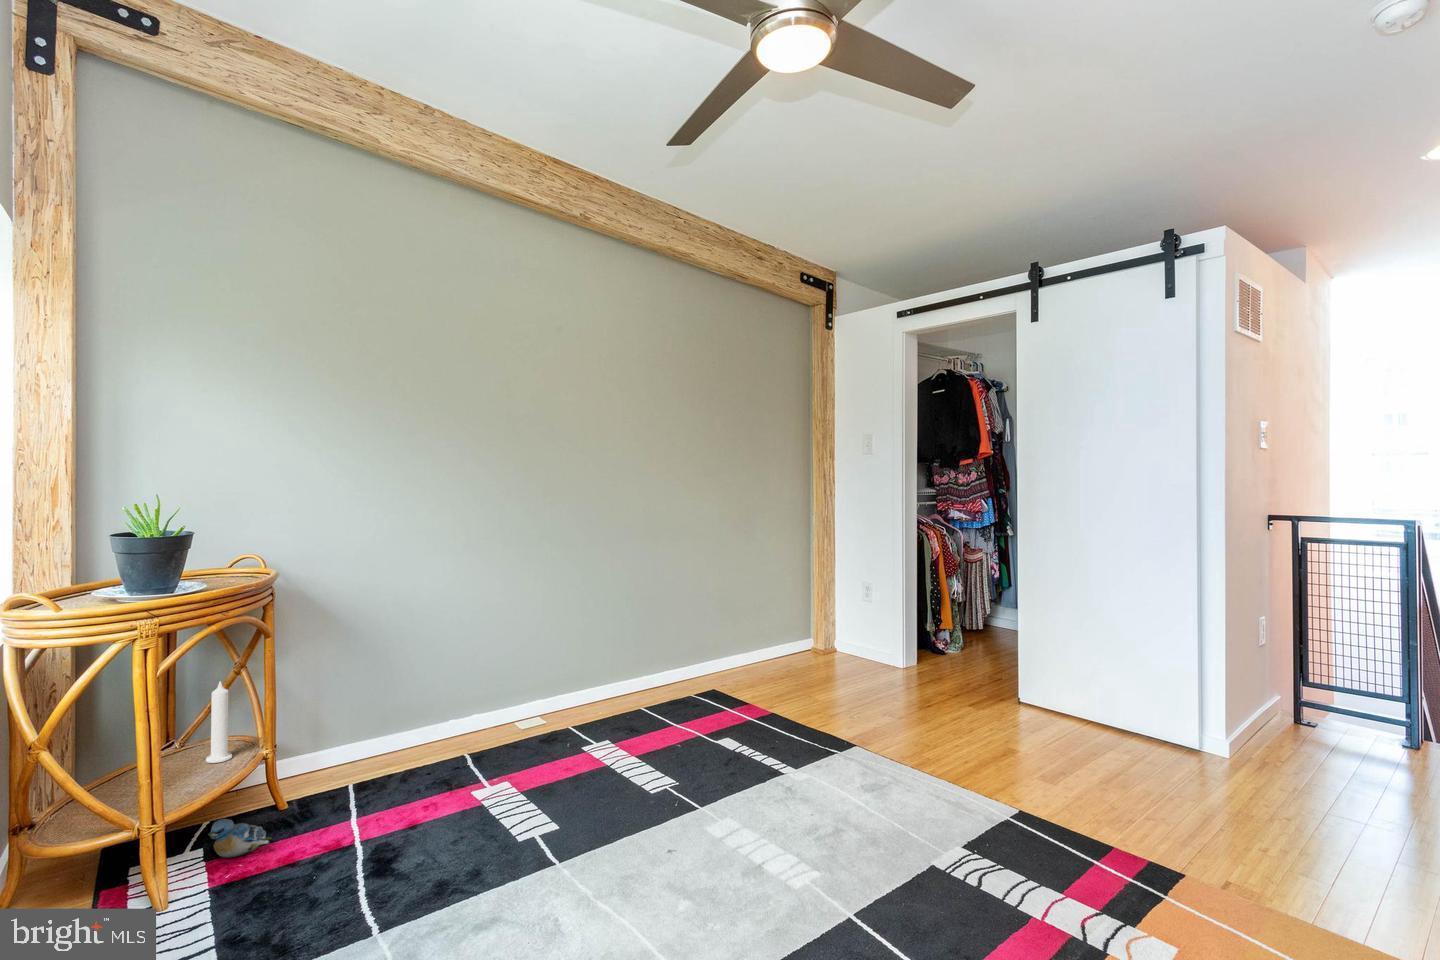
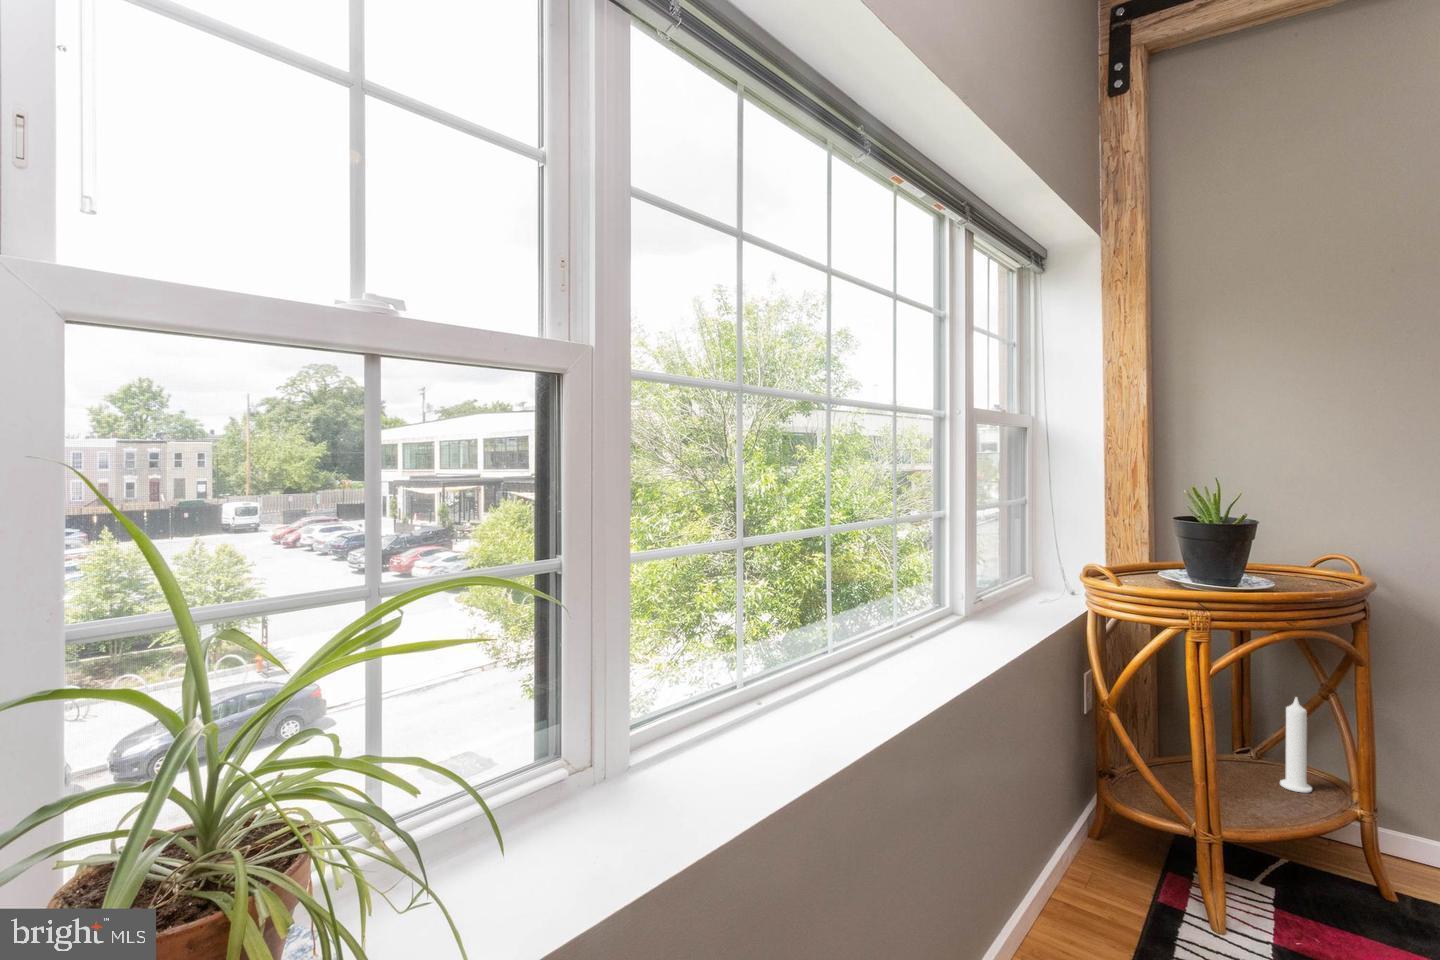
plush toy: present [208,819,272,857] -> none [1278,859,1364,919]

